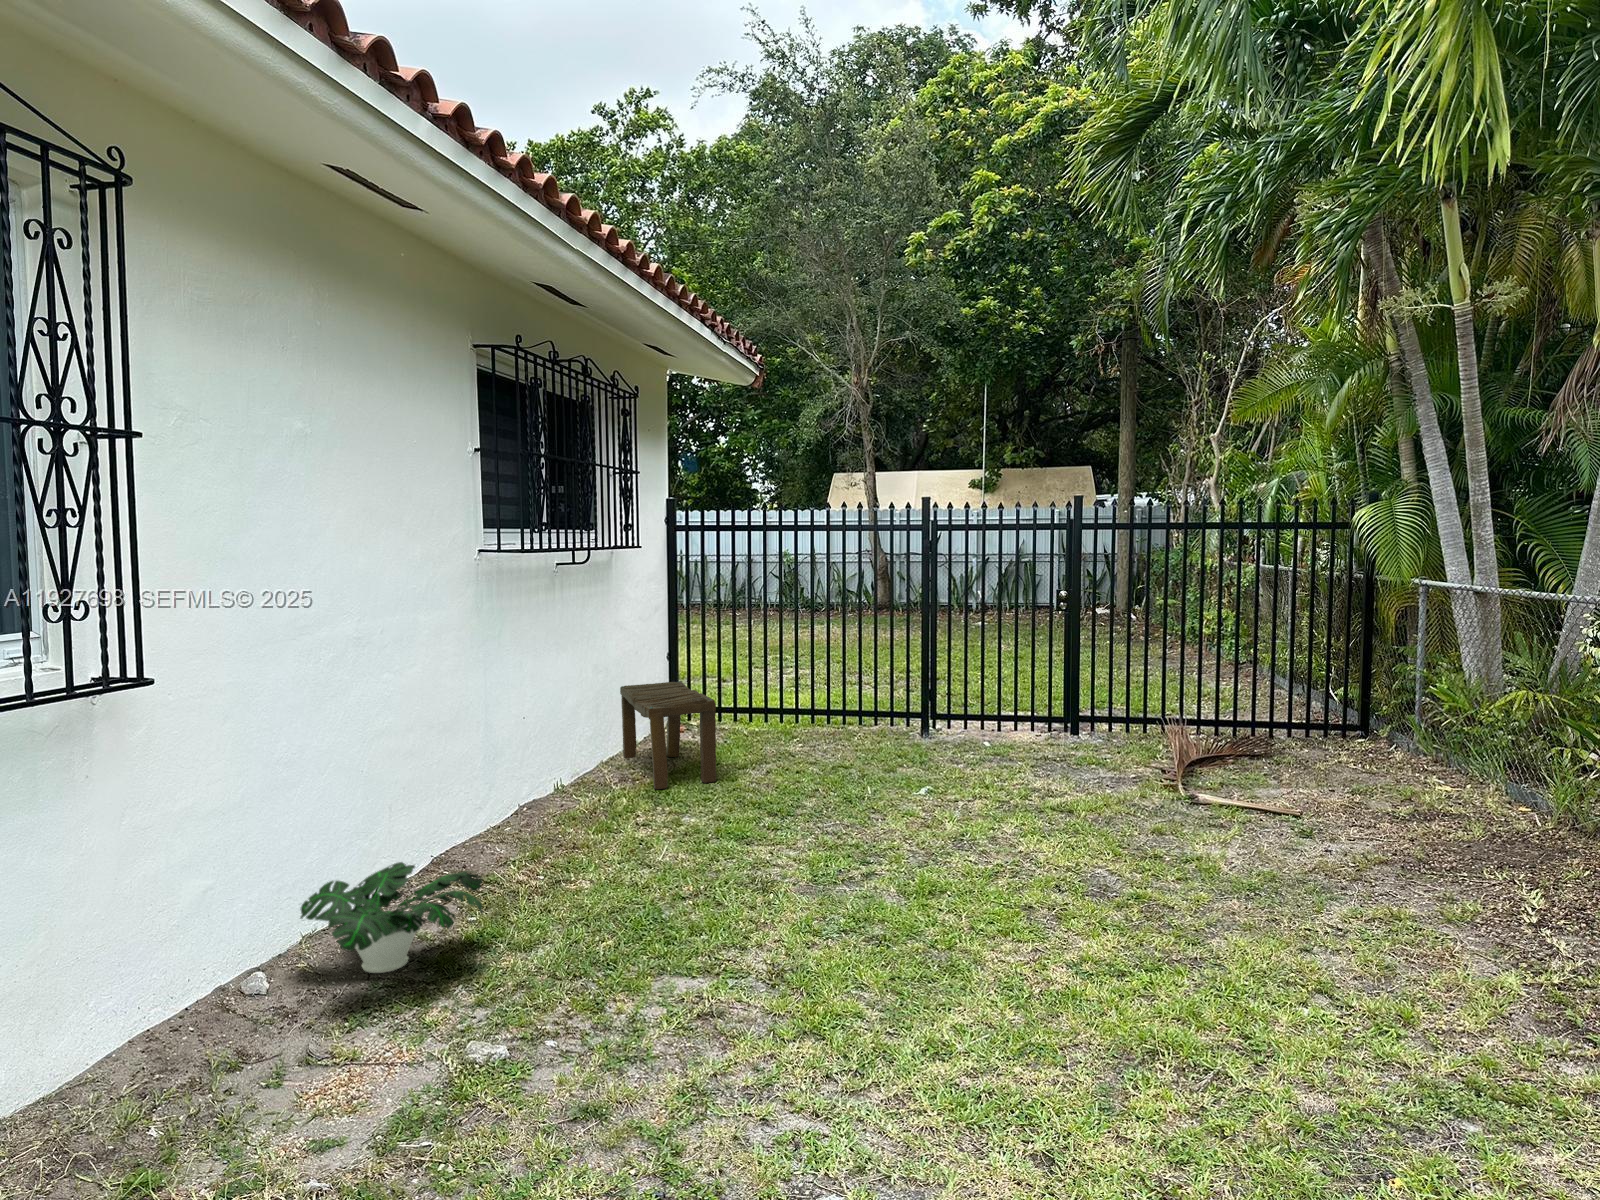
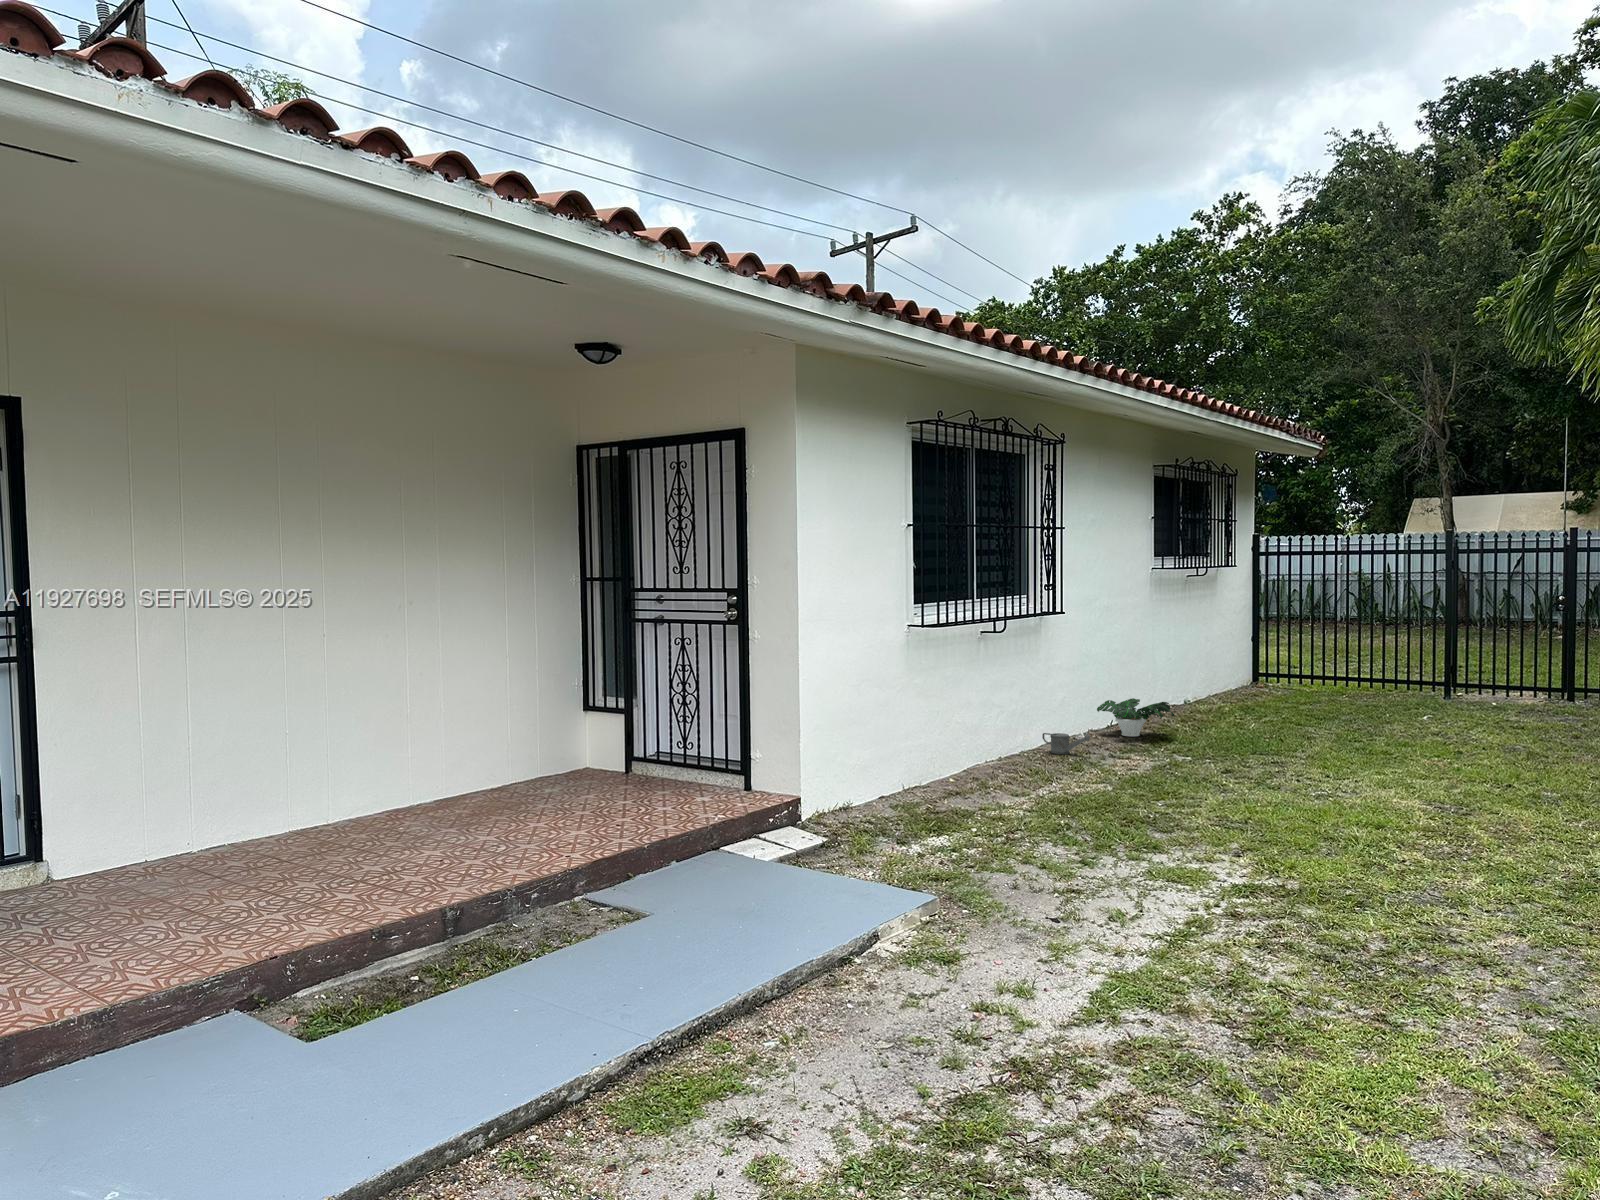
bench: present [620,681,716,789] -> none [1222,648,1284,703]
watering can: none [37,1072,182,1158] -> present [1042,733,1090,754]

